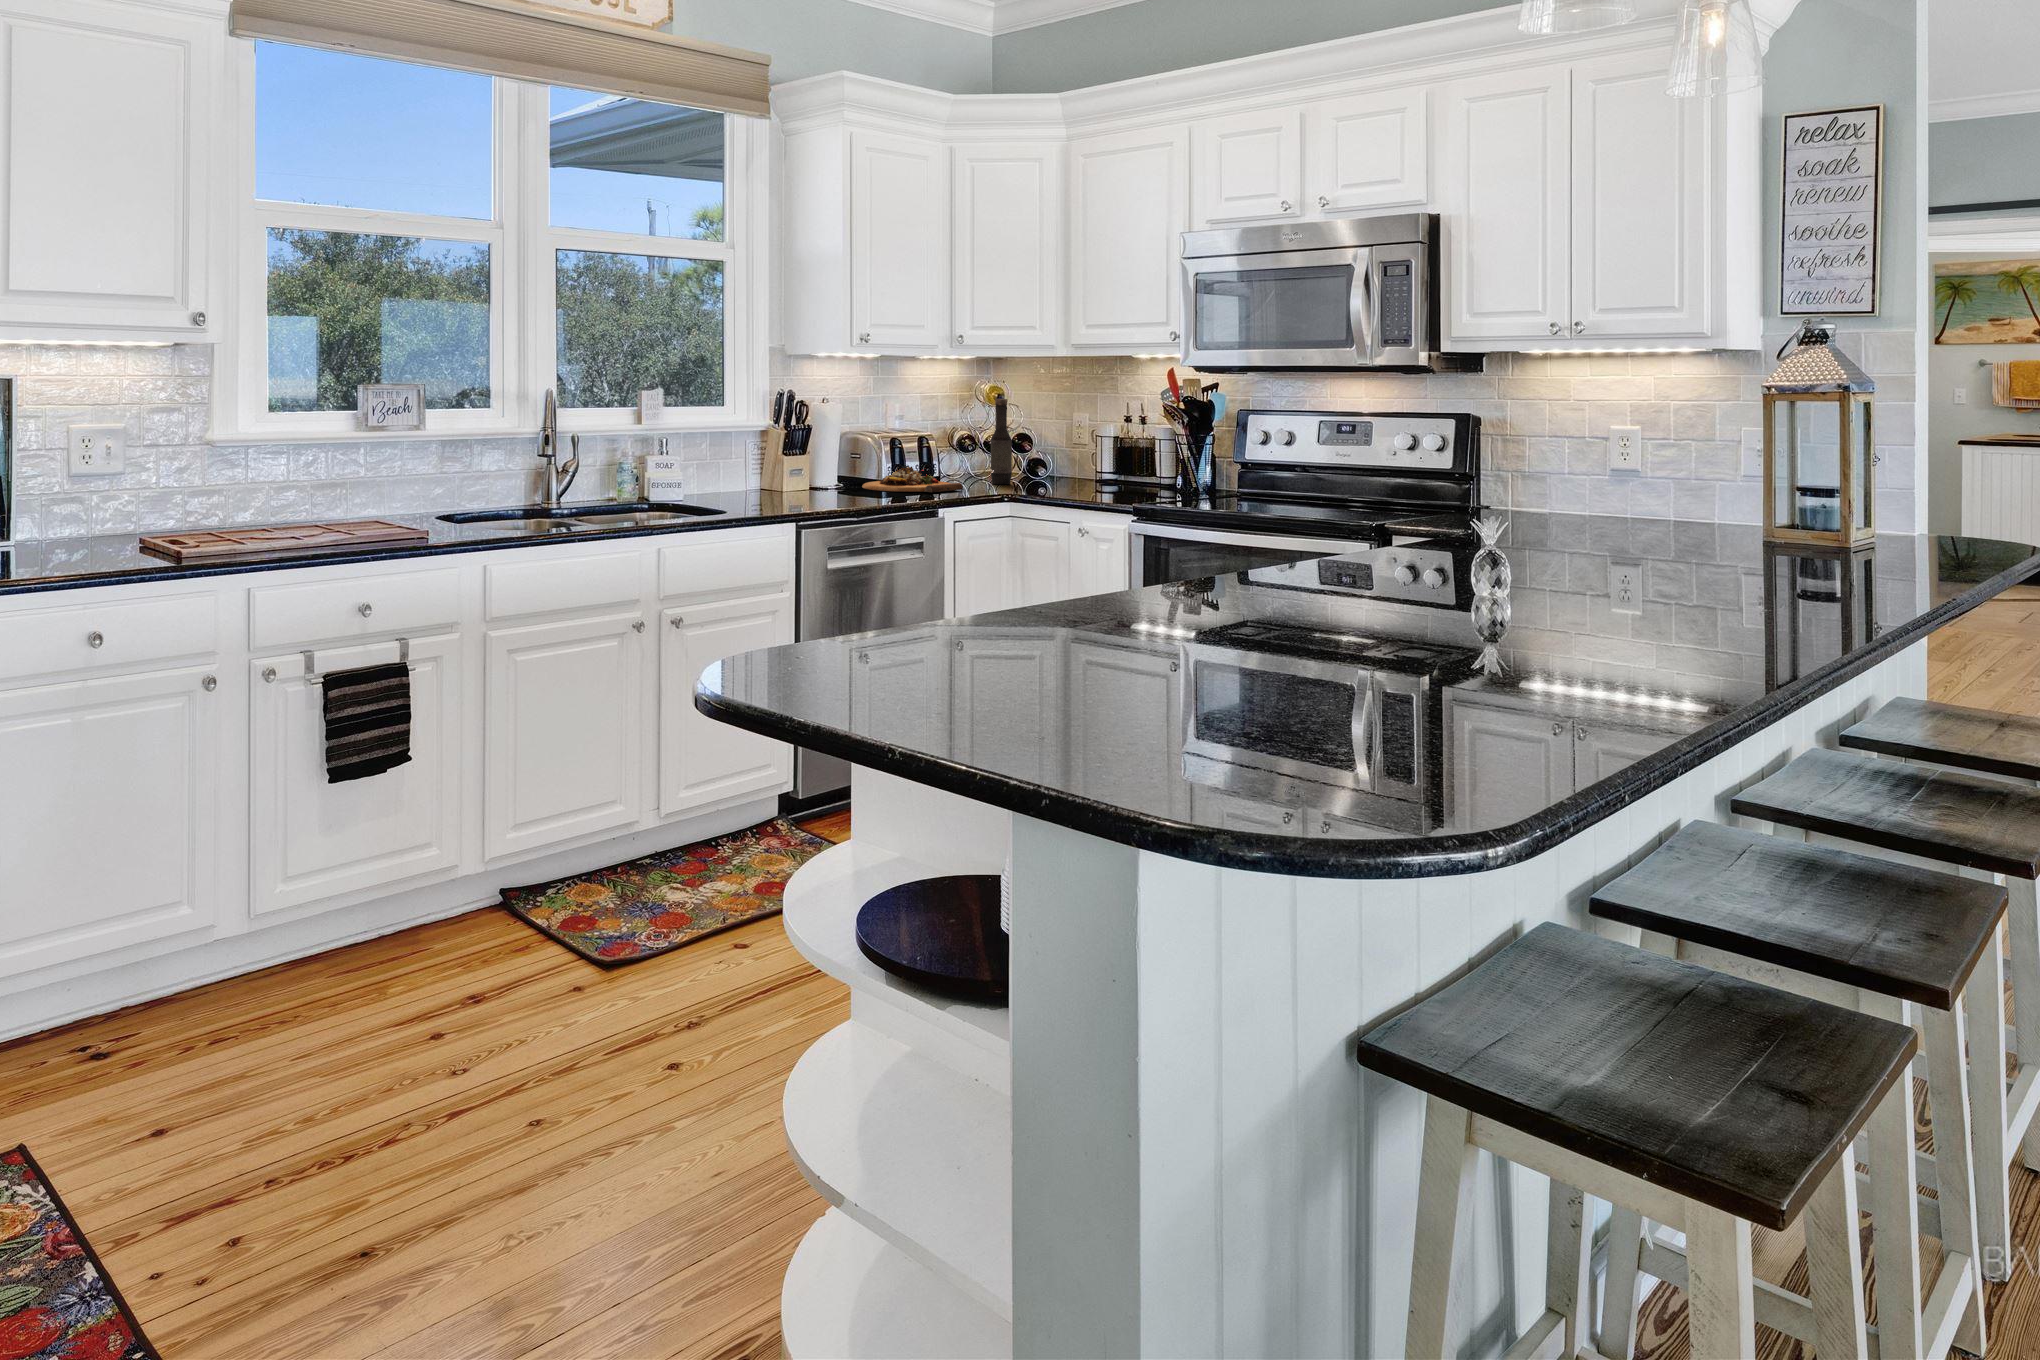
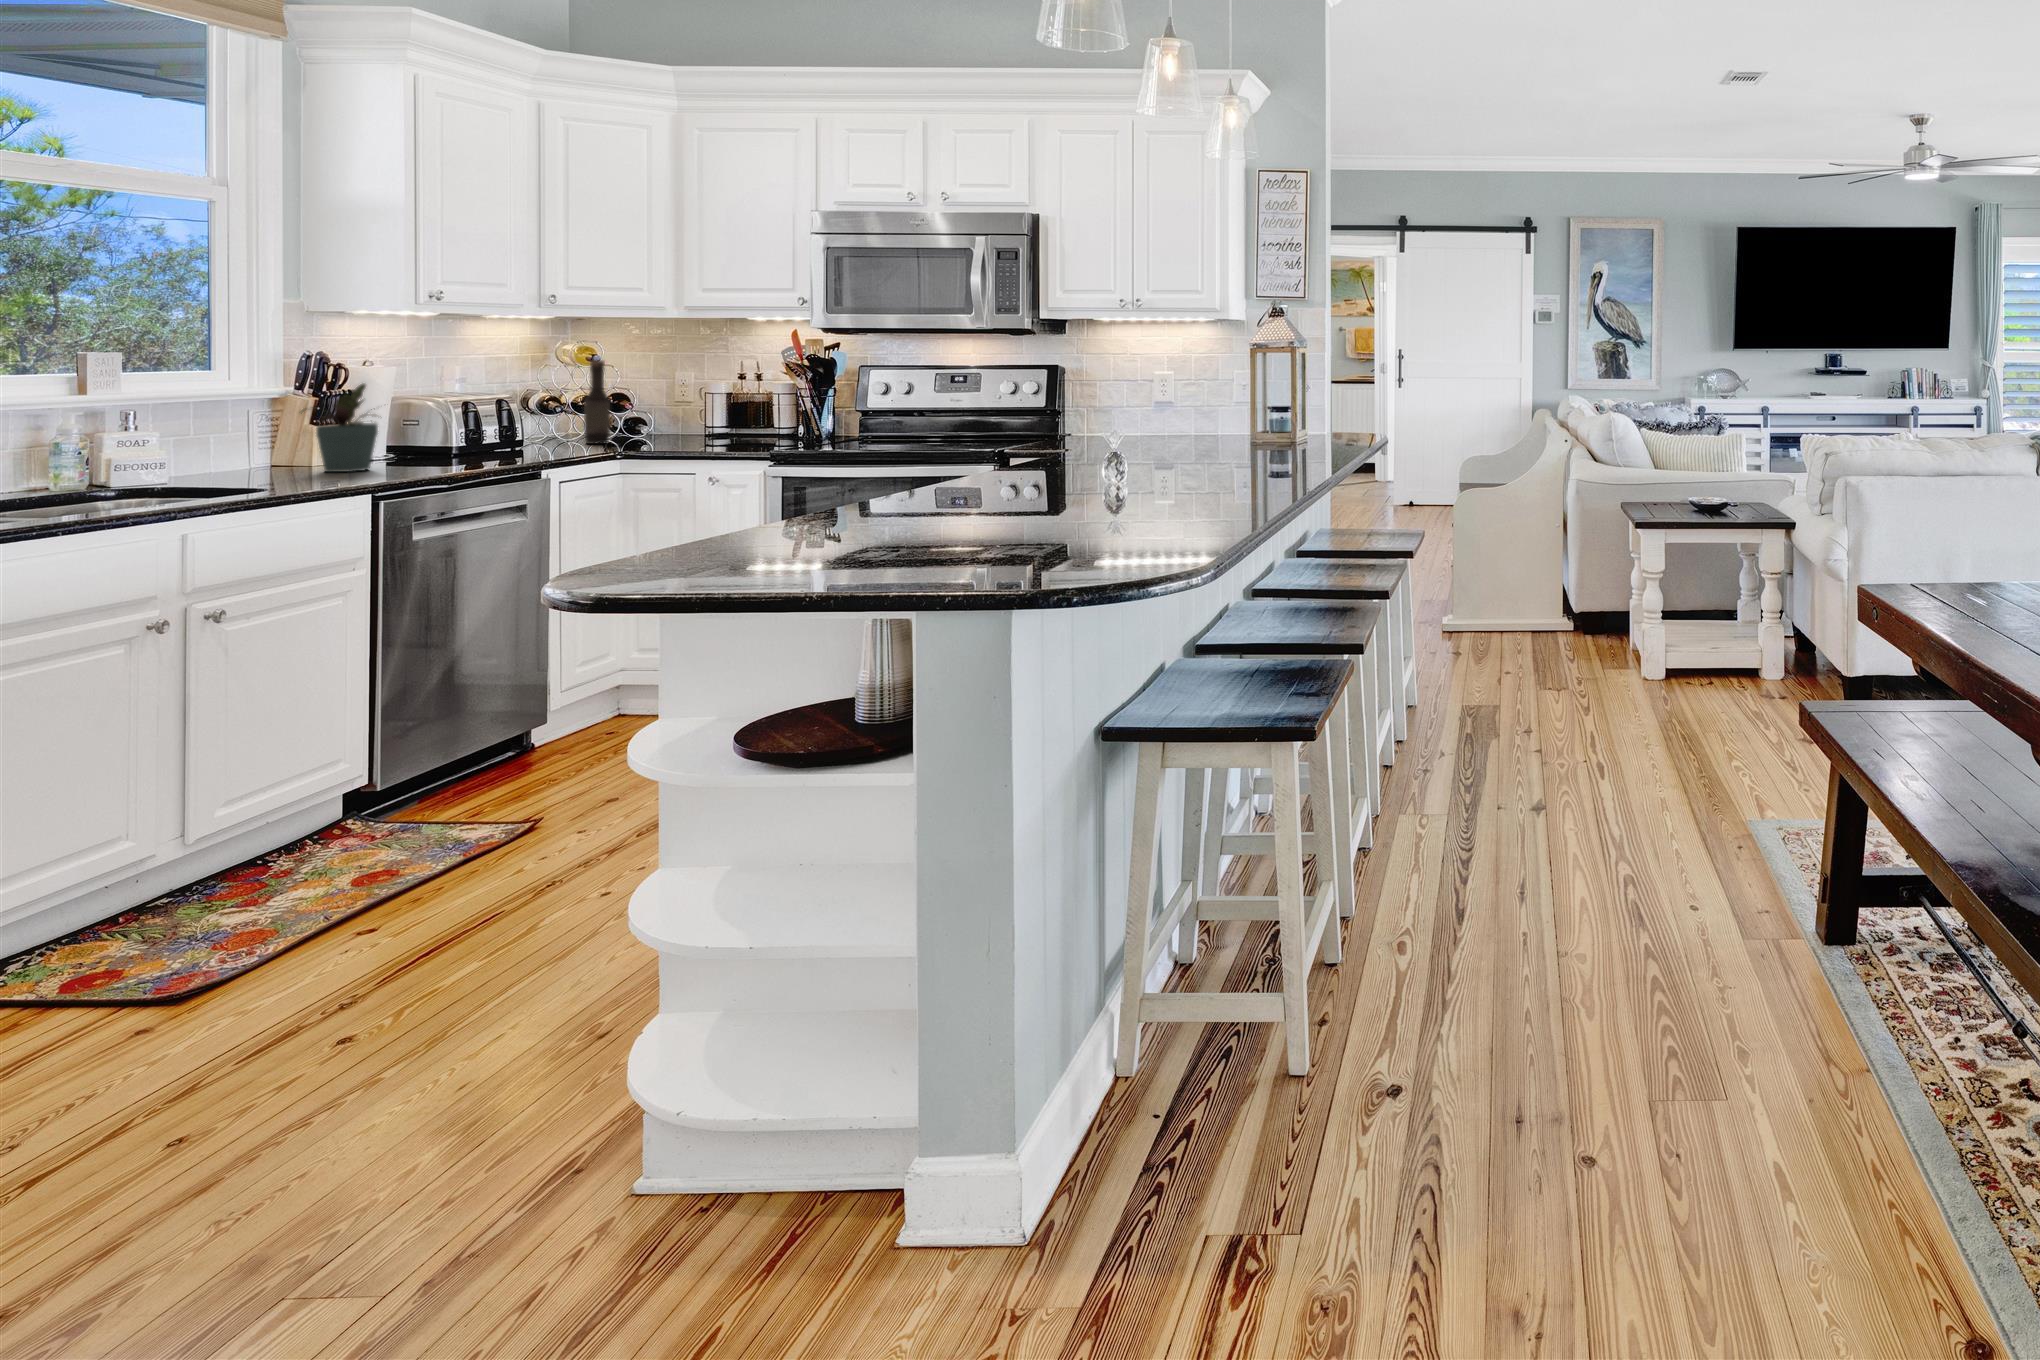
potted plant: none [764,418,825,499] -> present [301,384,378,472]
cutting board: present [862,467,963,492] -> none [423,431,561,458]

